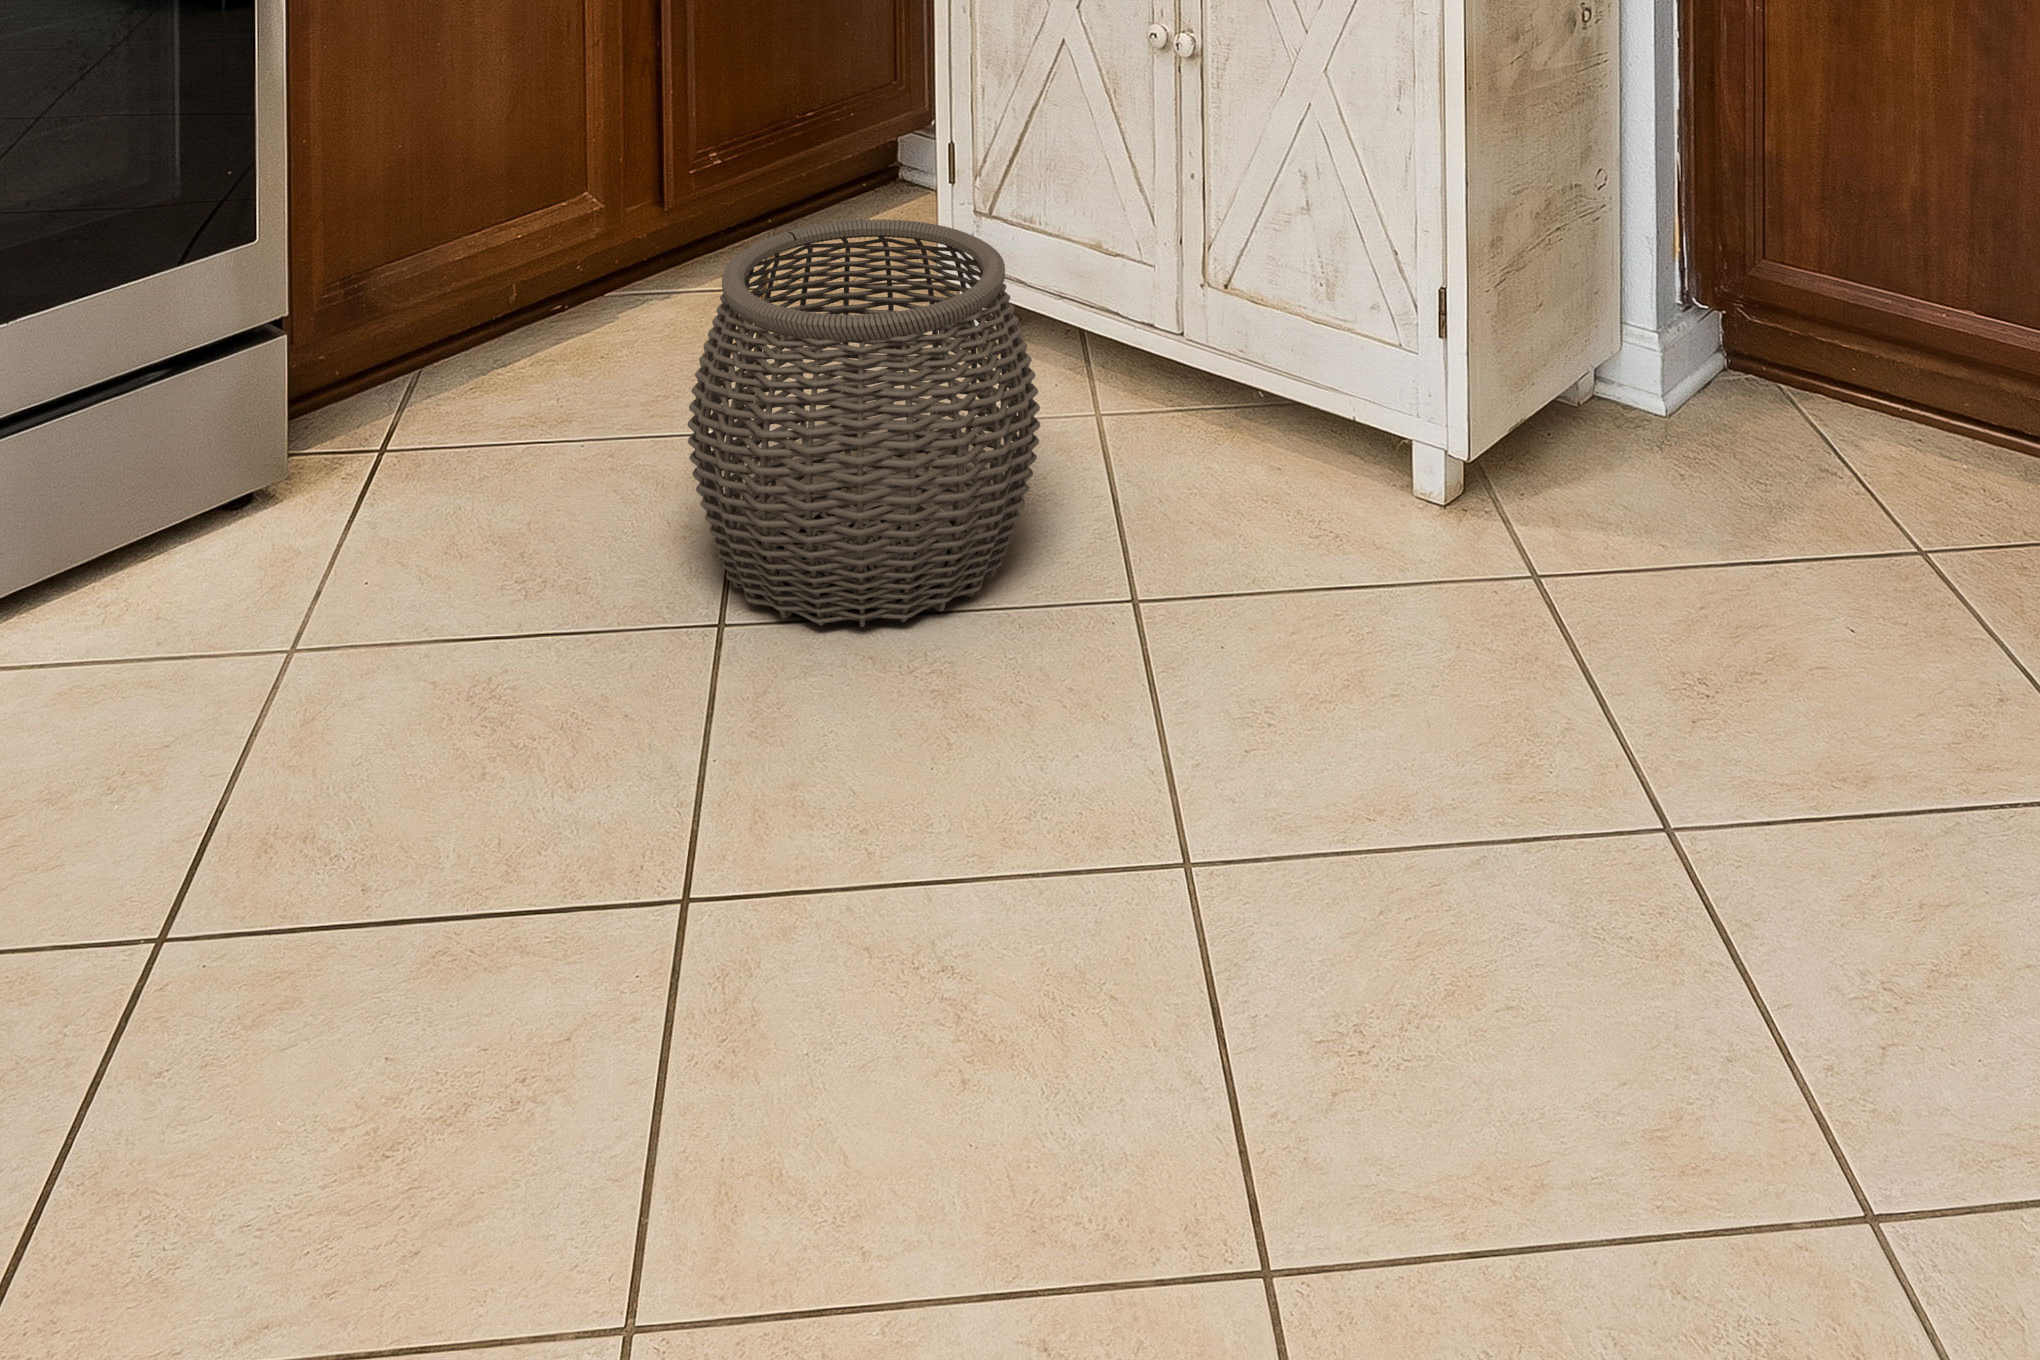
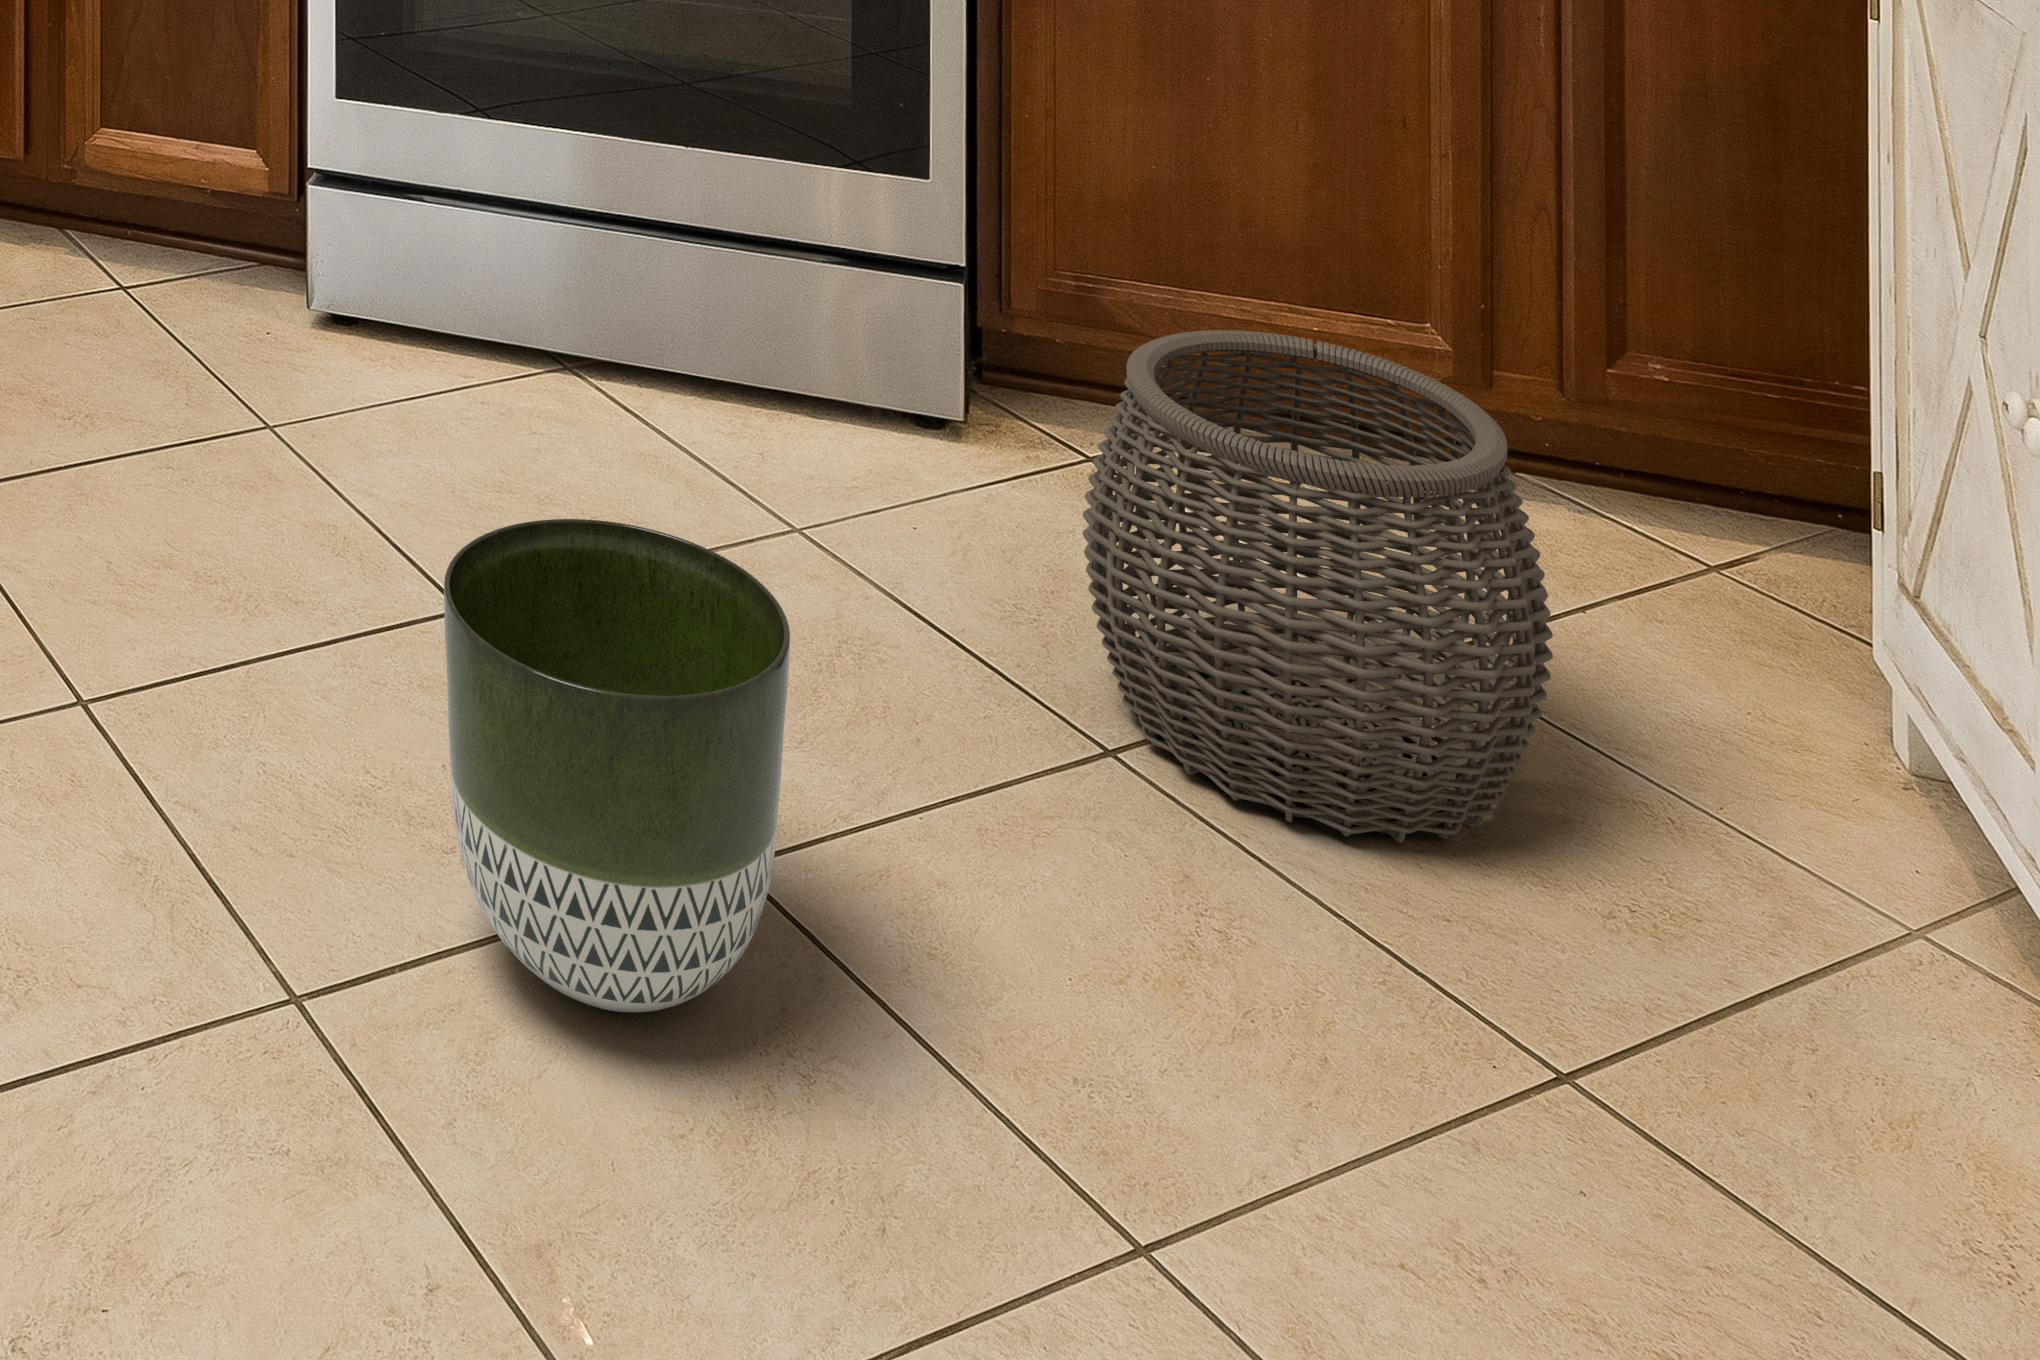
planter: none [702,603,1045,1103] -> present [444,519,790,1012]

